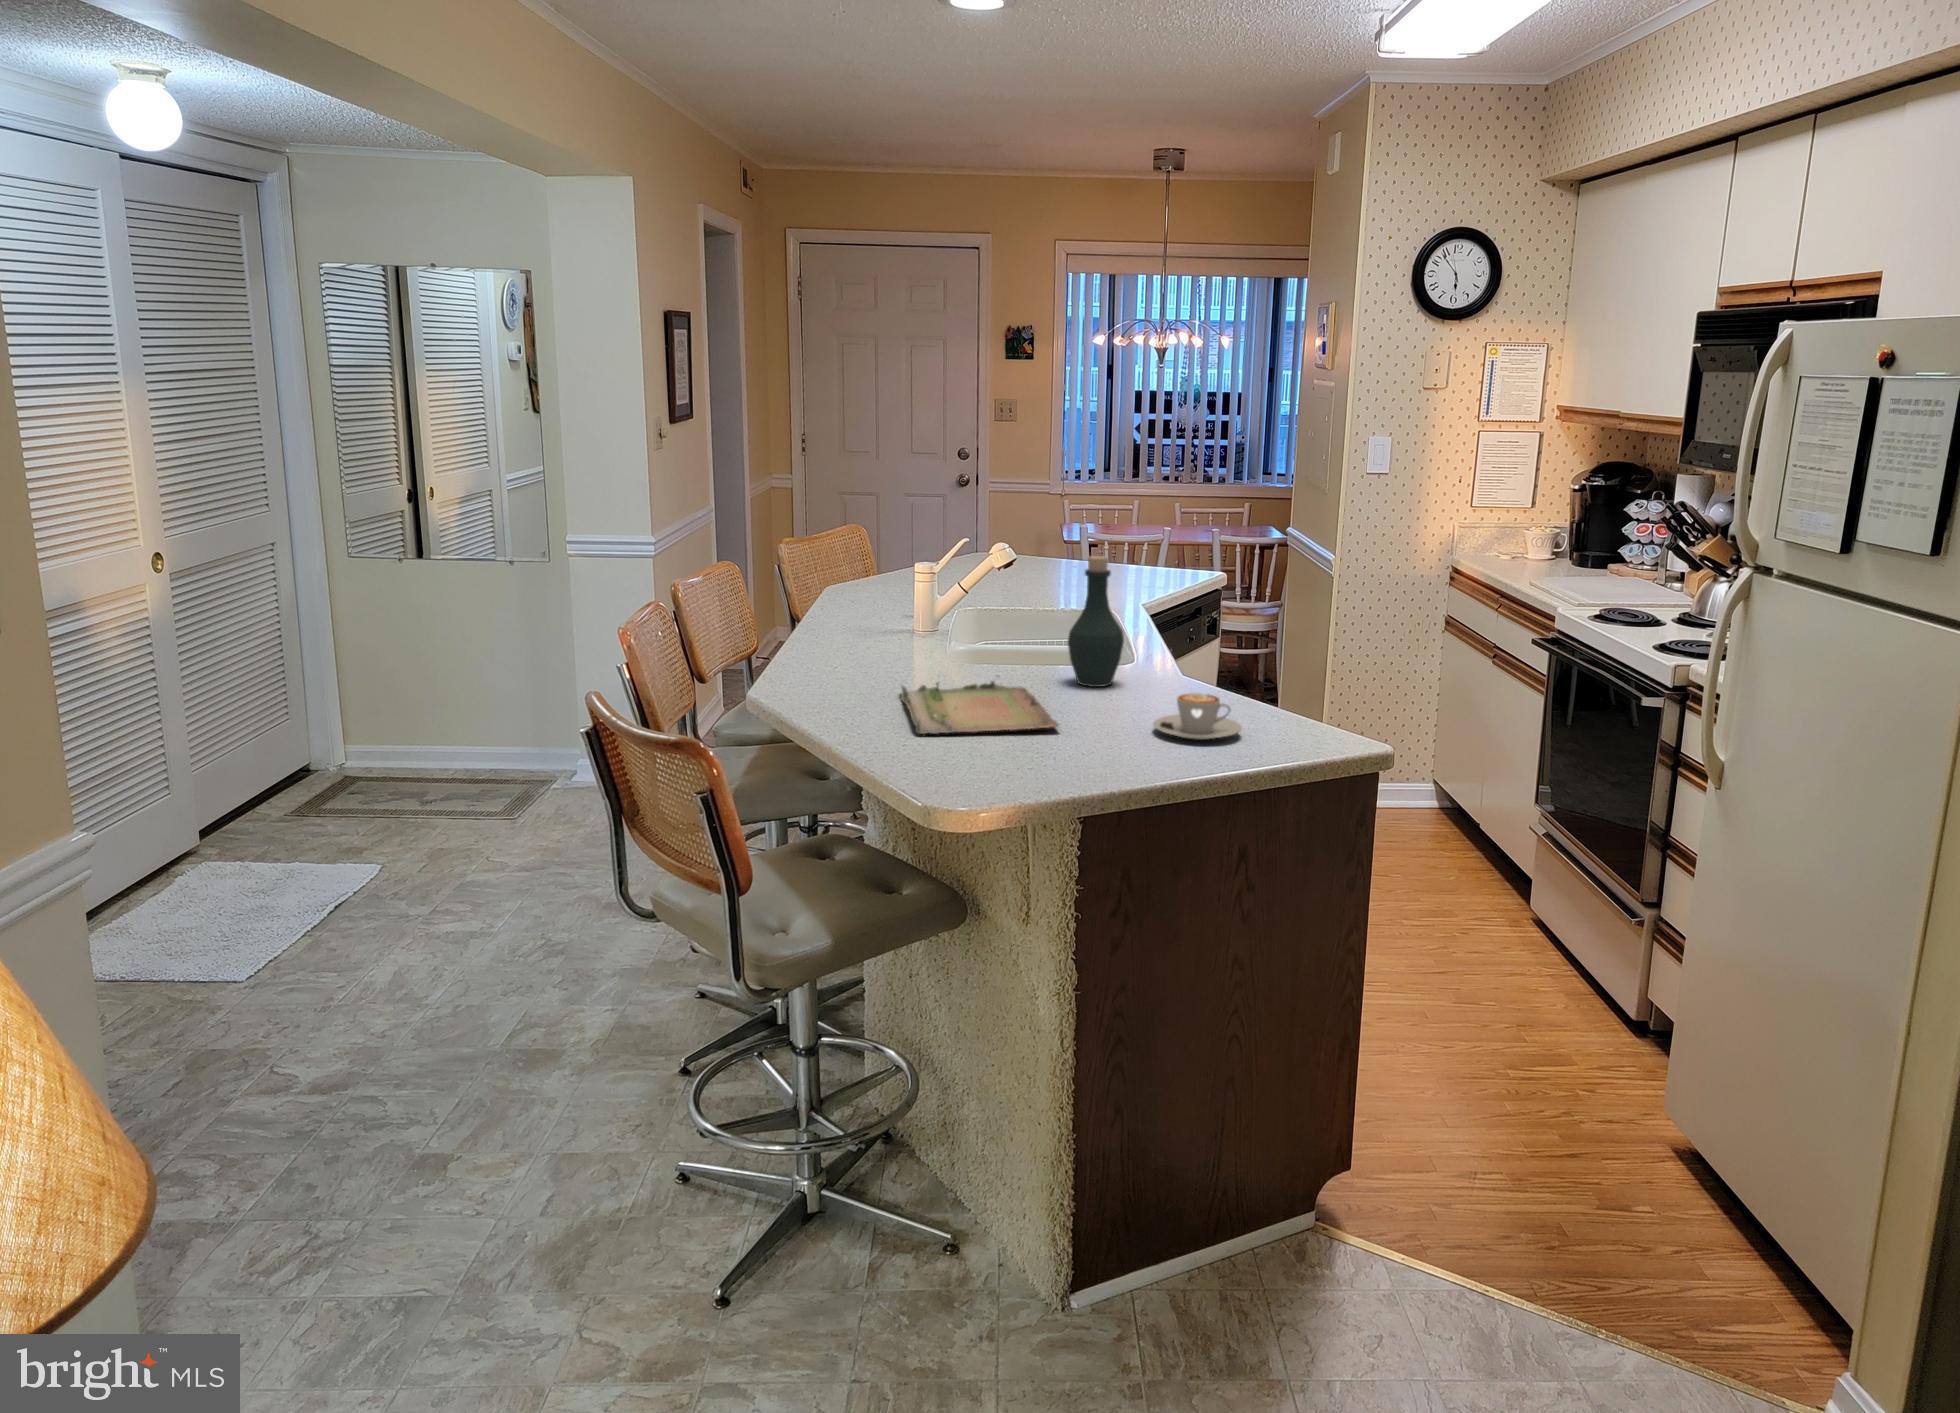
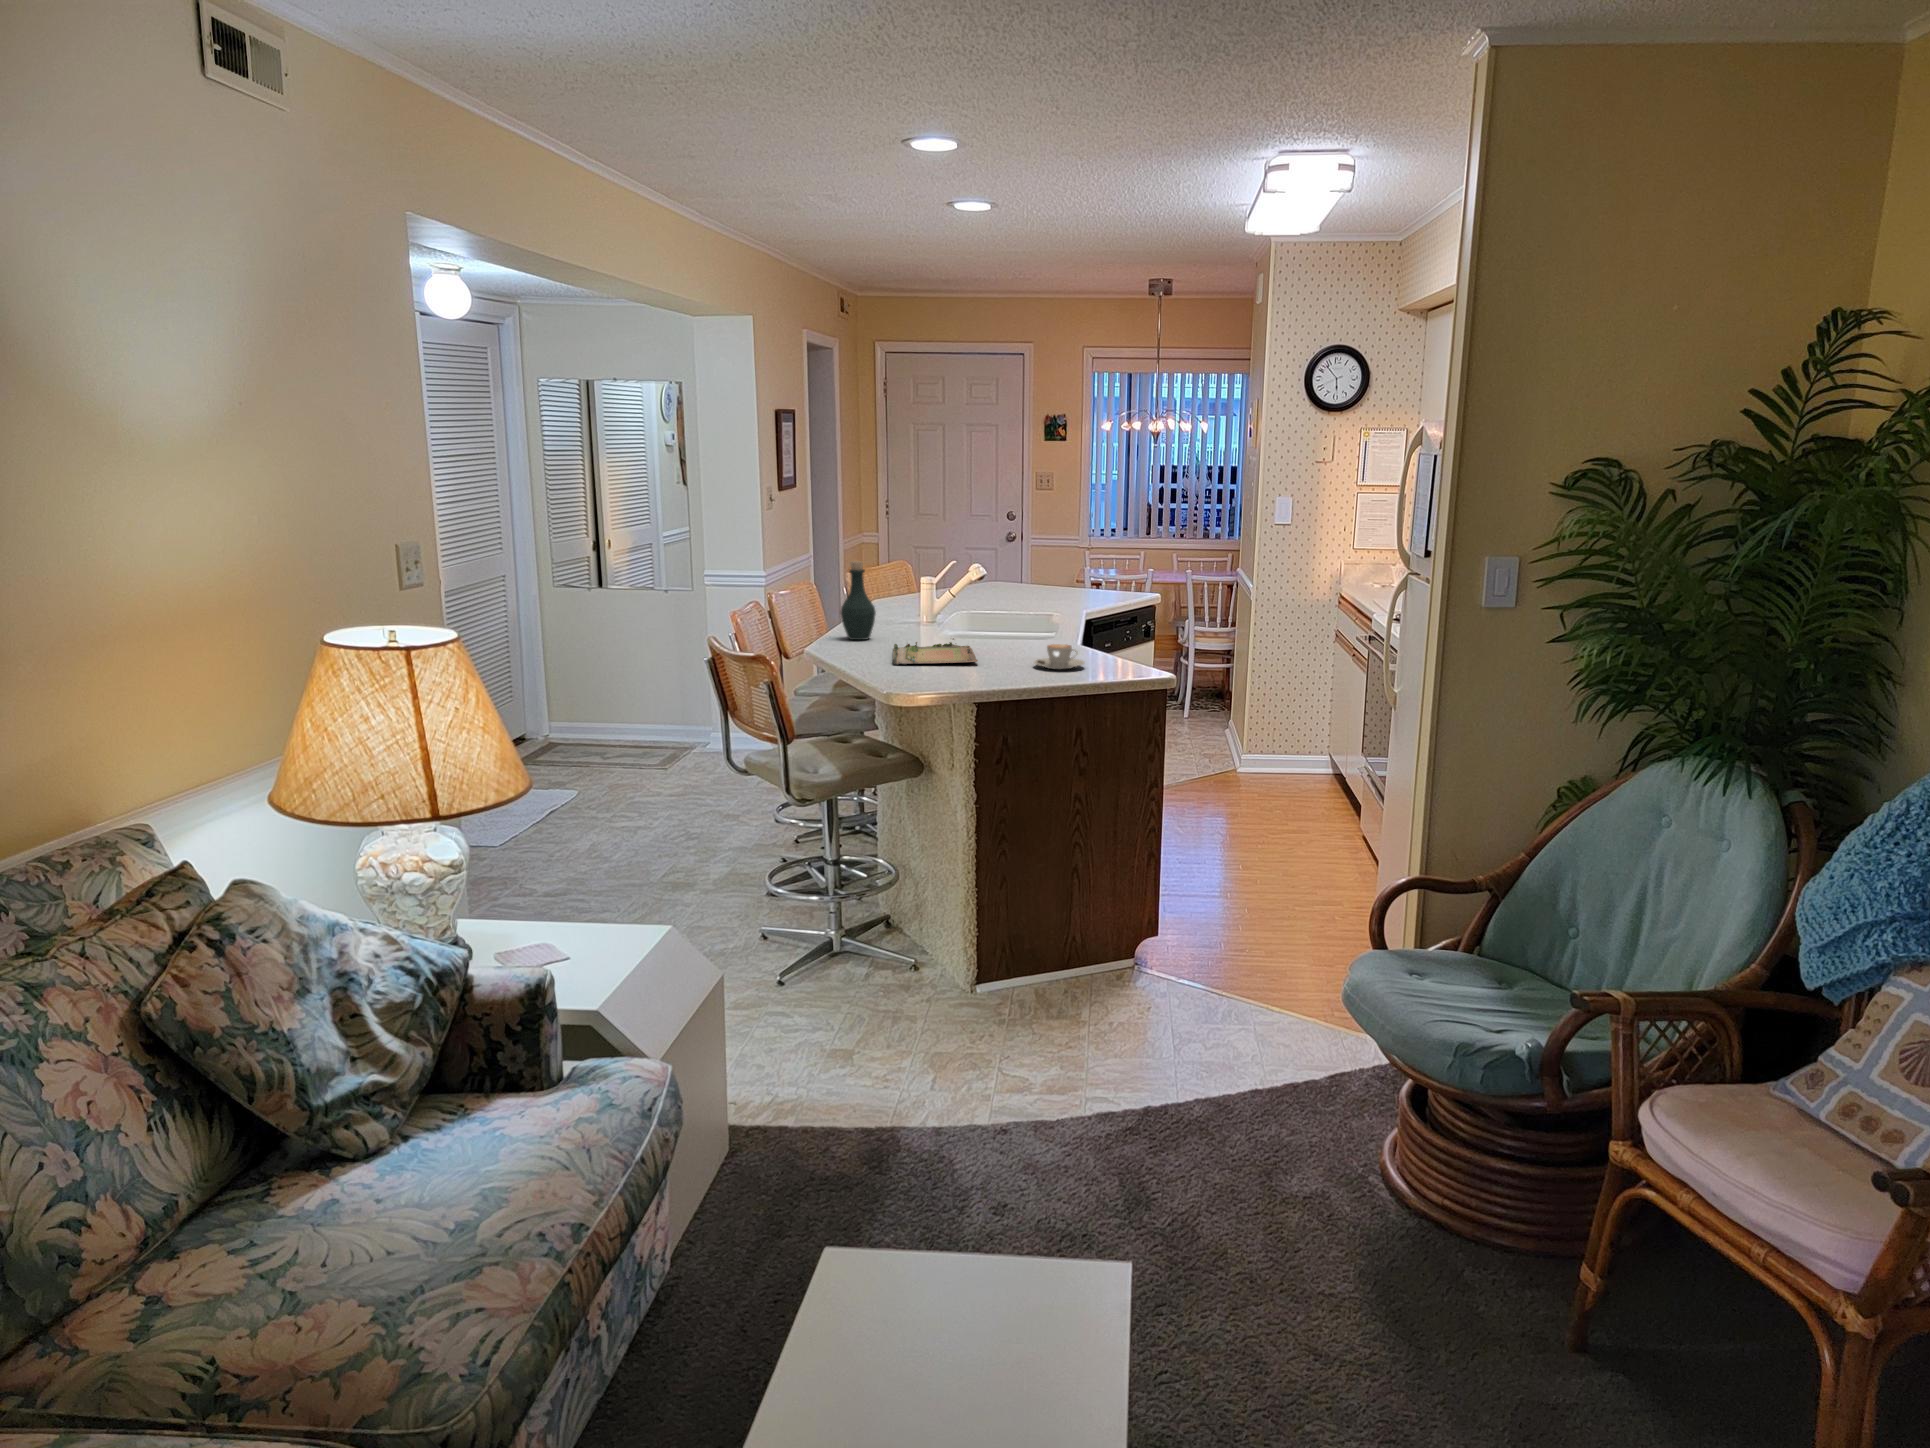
bottle: present [1068,556,1124,687] -> present [841,561,876,640]

